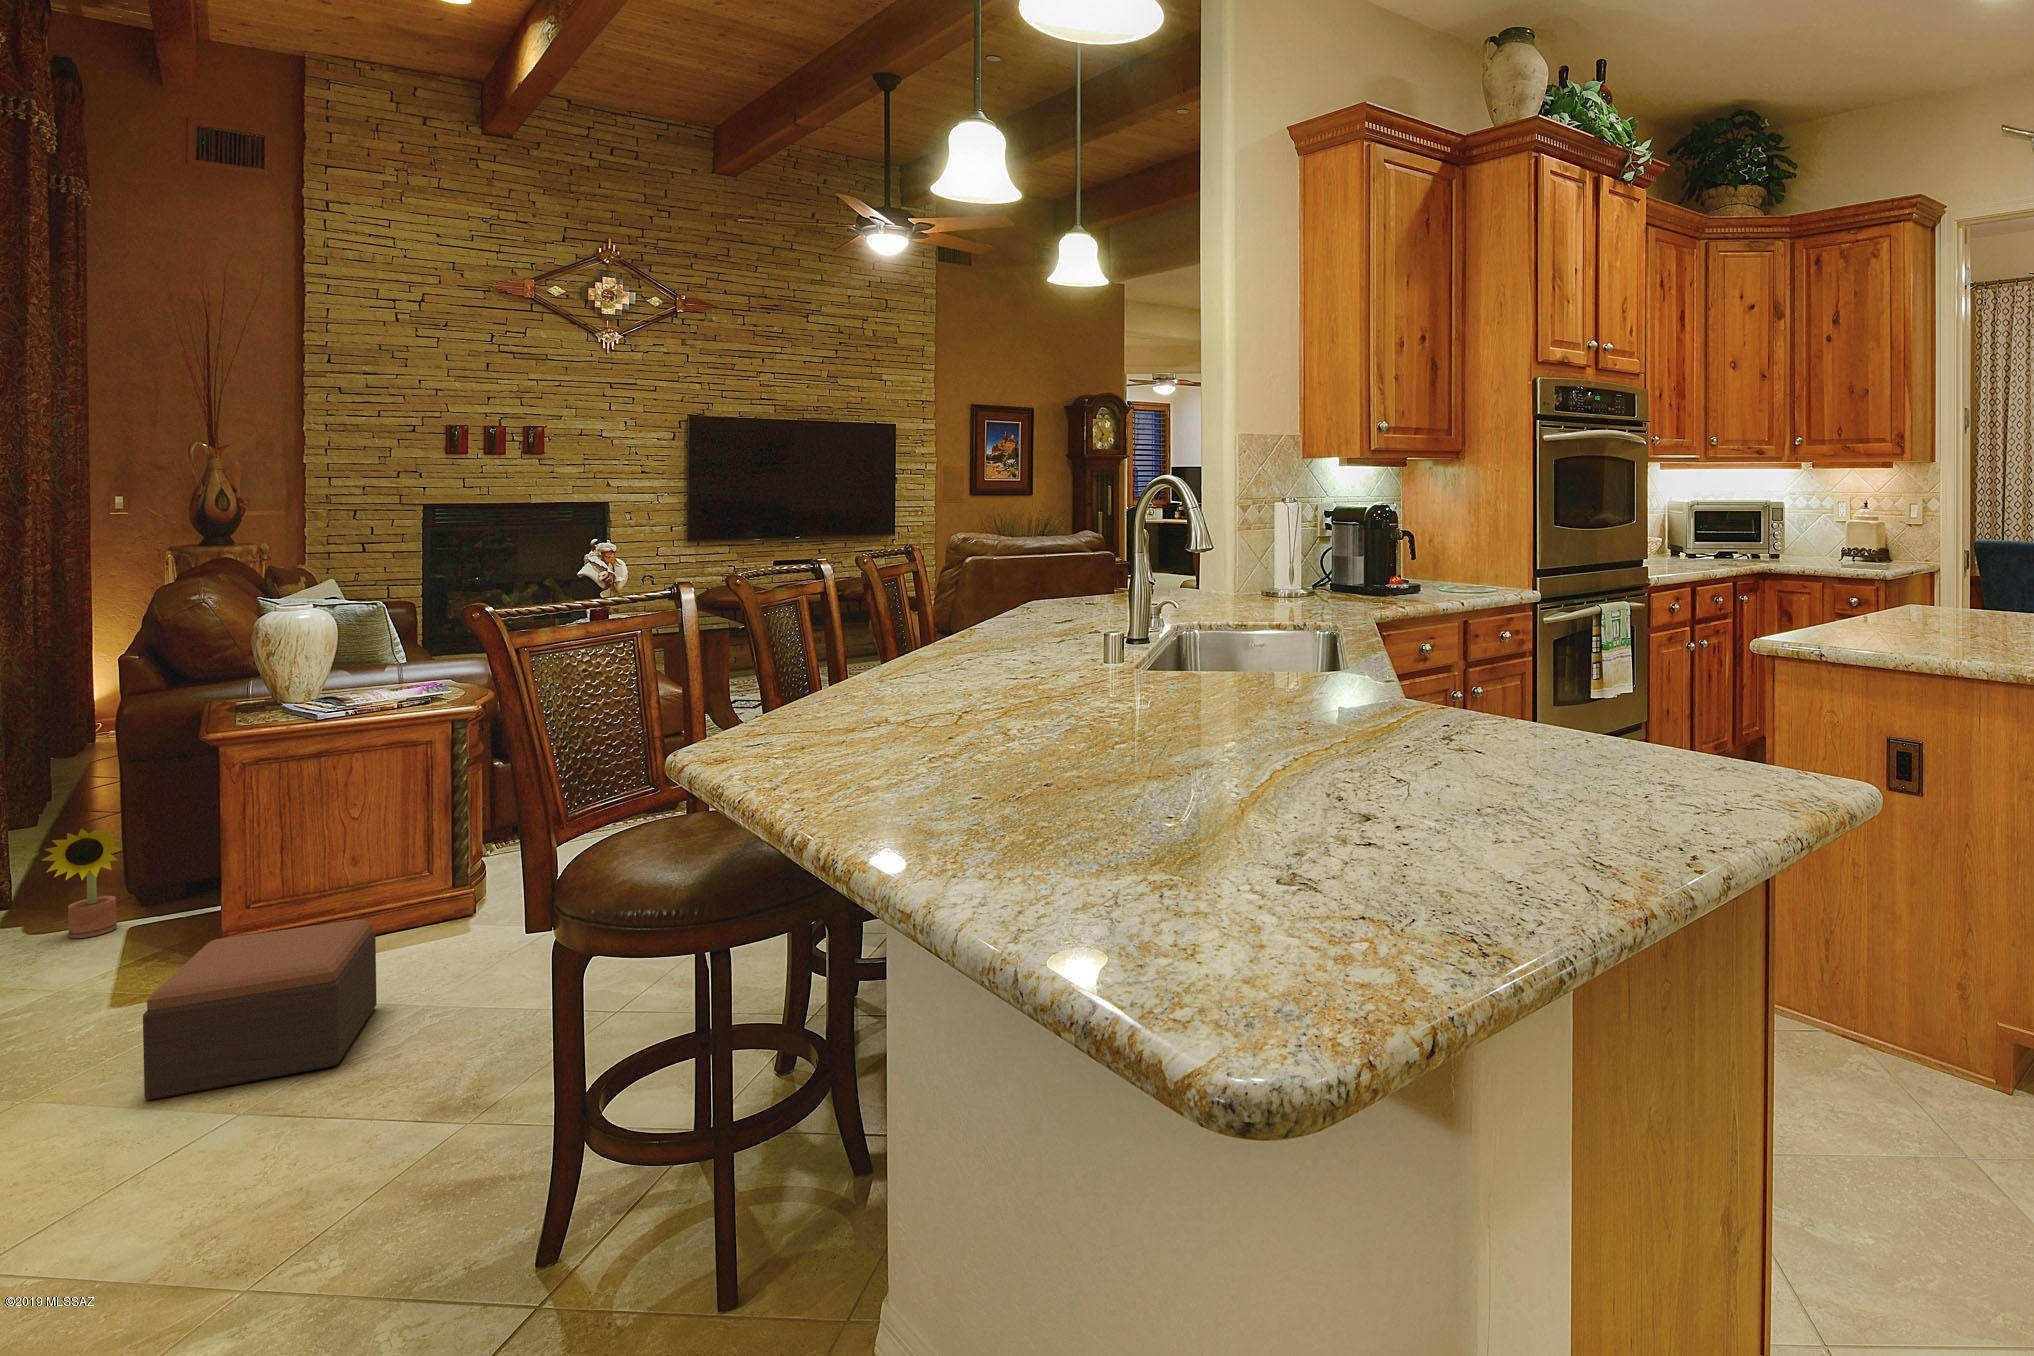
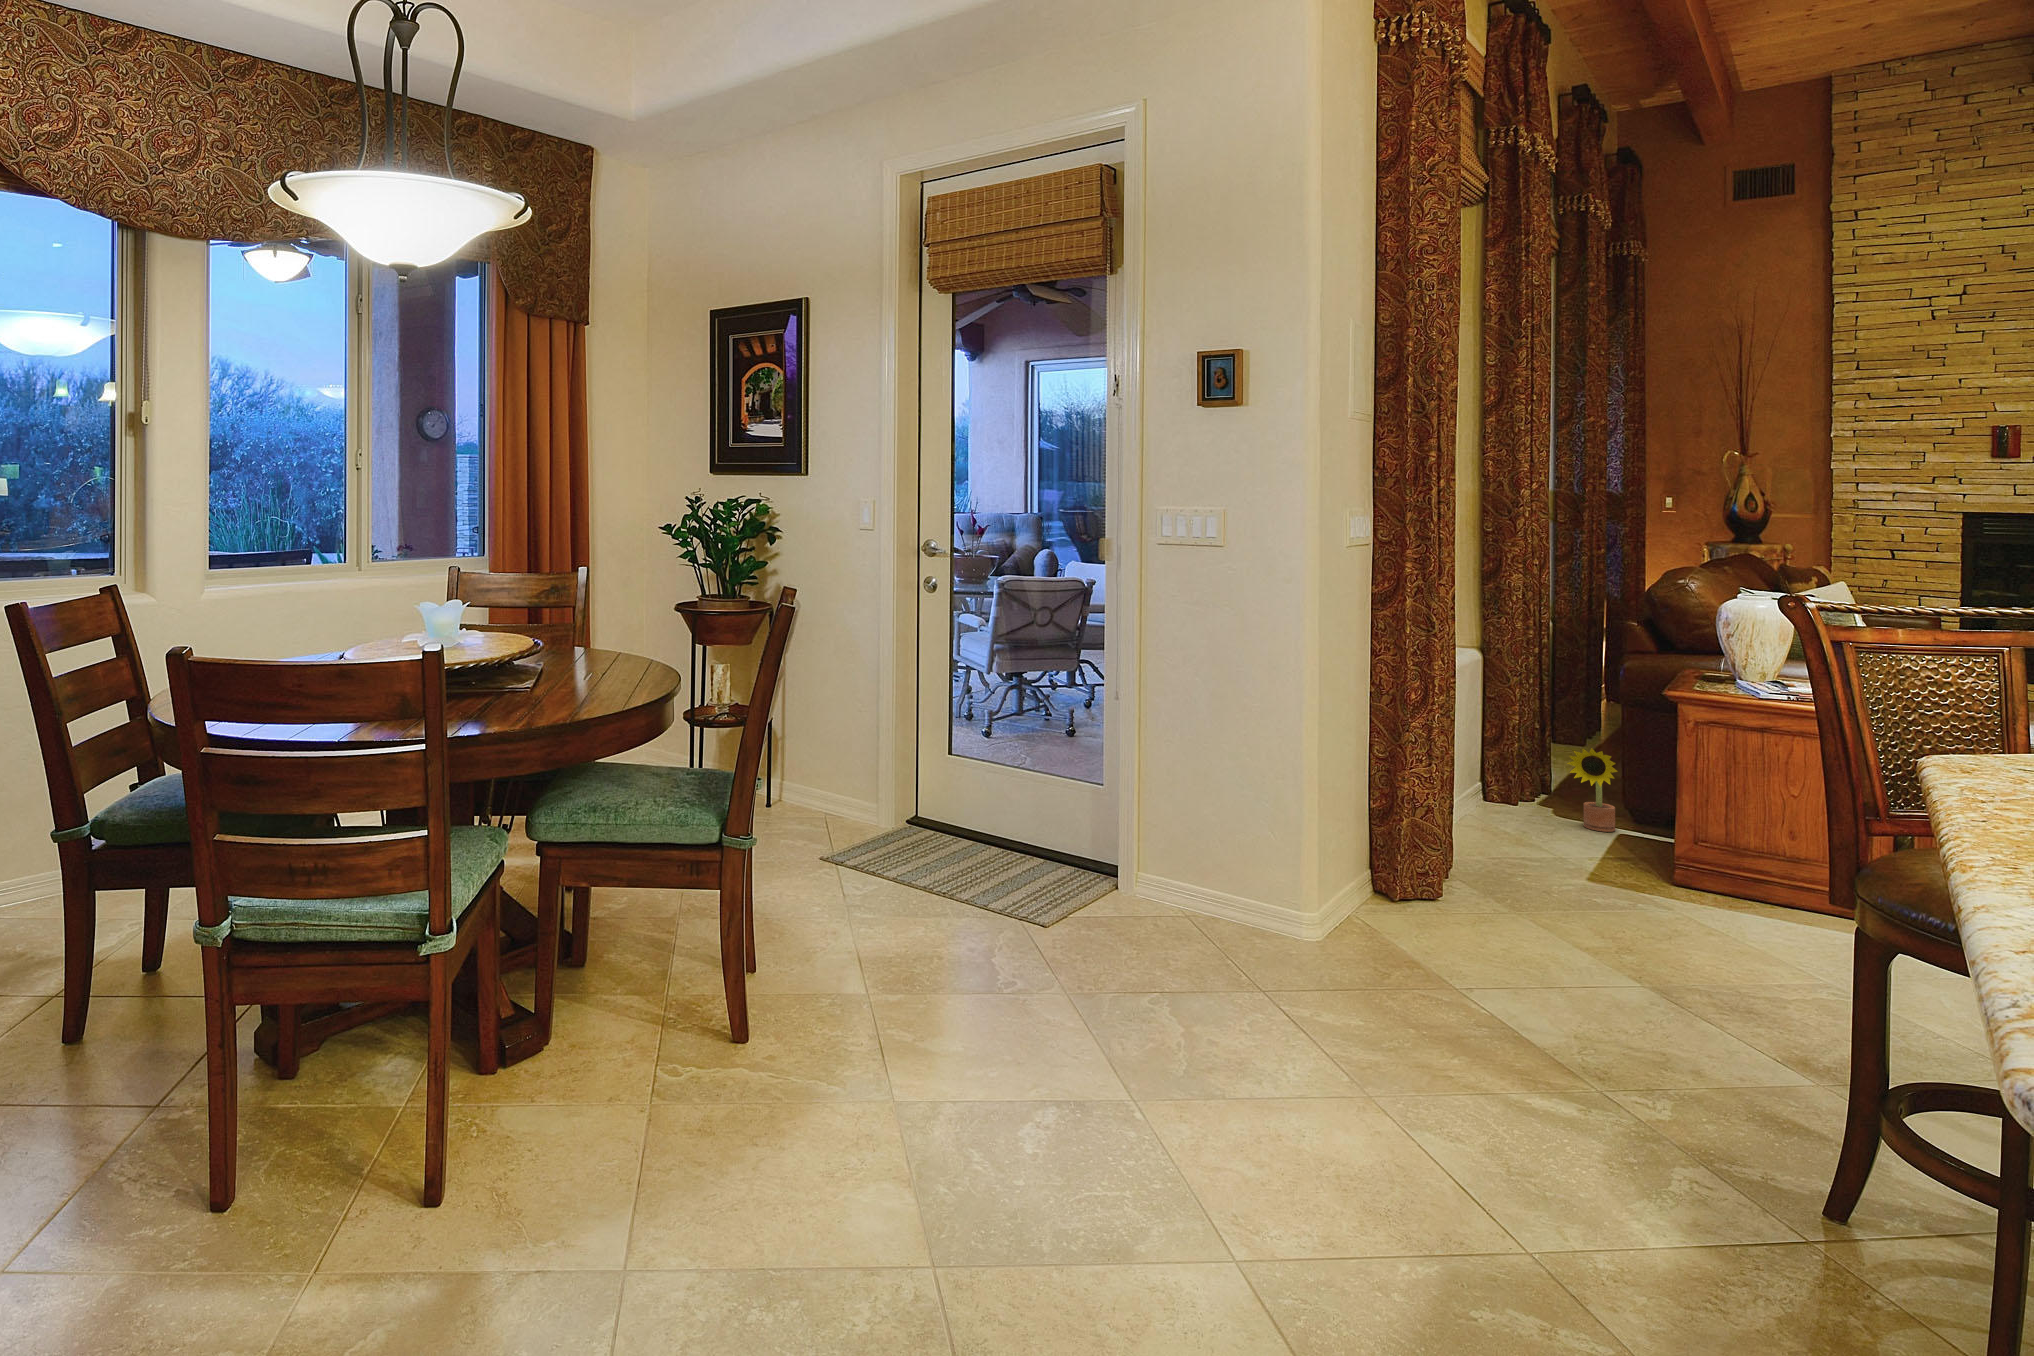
footstool: present [143,920,377,1100] -> none [1596,852,1791,992]

